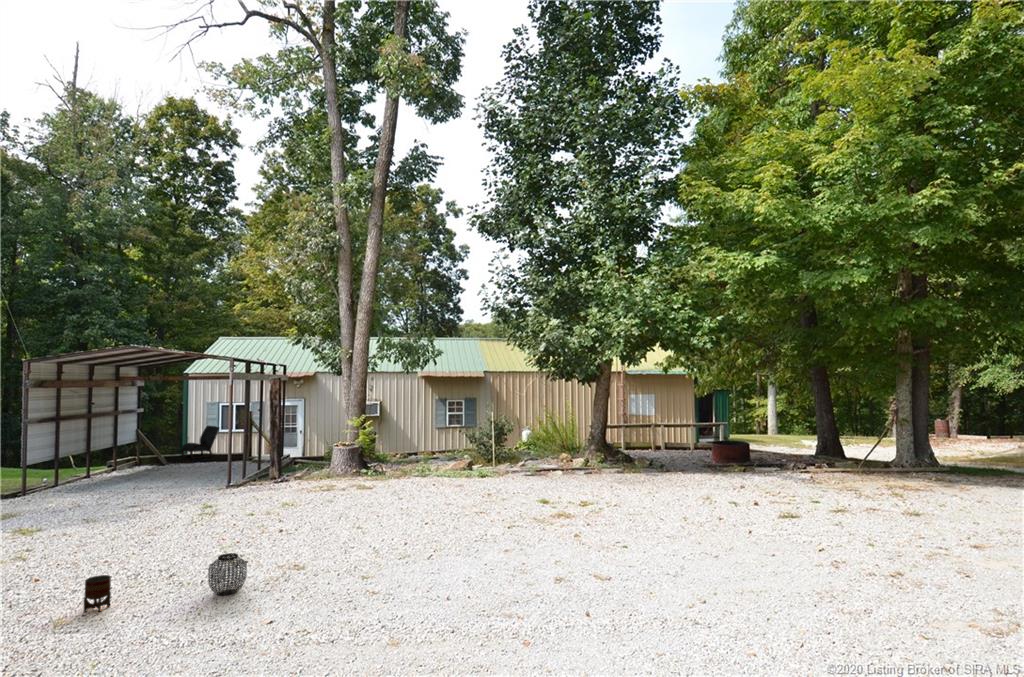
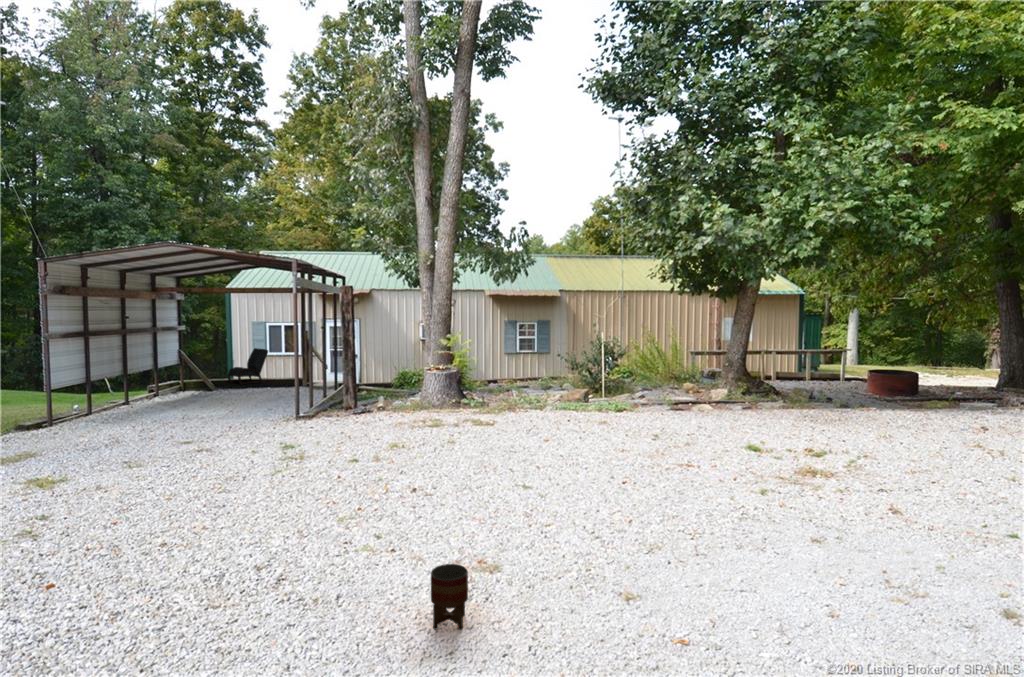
woven basket: present [208,553,247,596] -> none [332,519,390,589]
planter: present [83,575,111,612] -> present [431,564,468,630]

